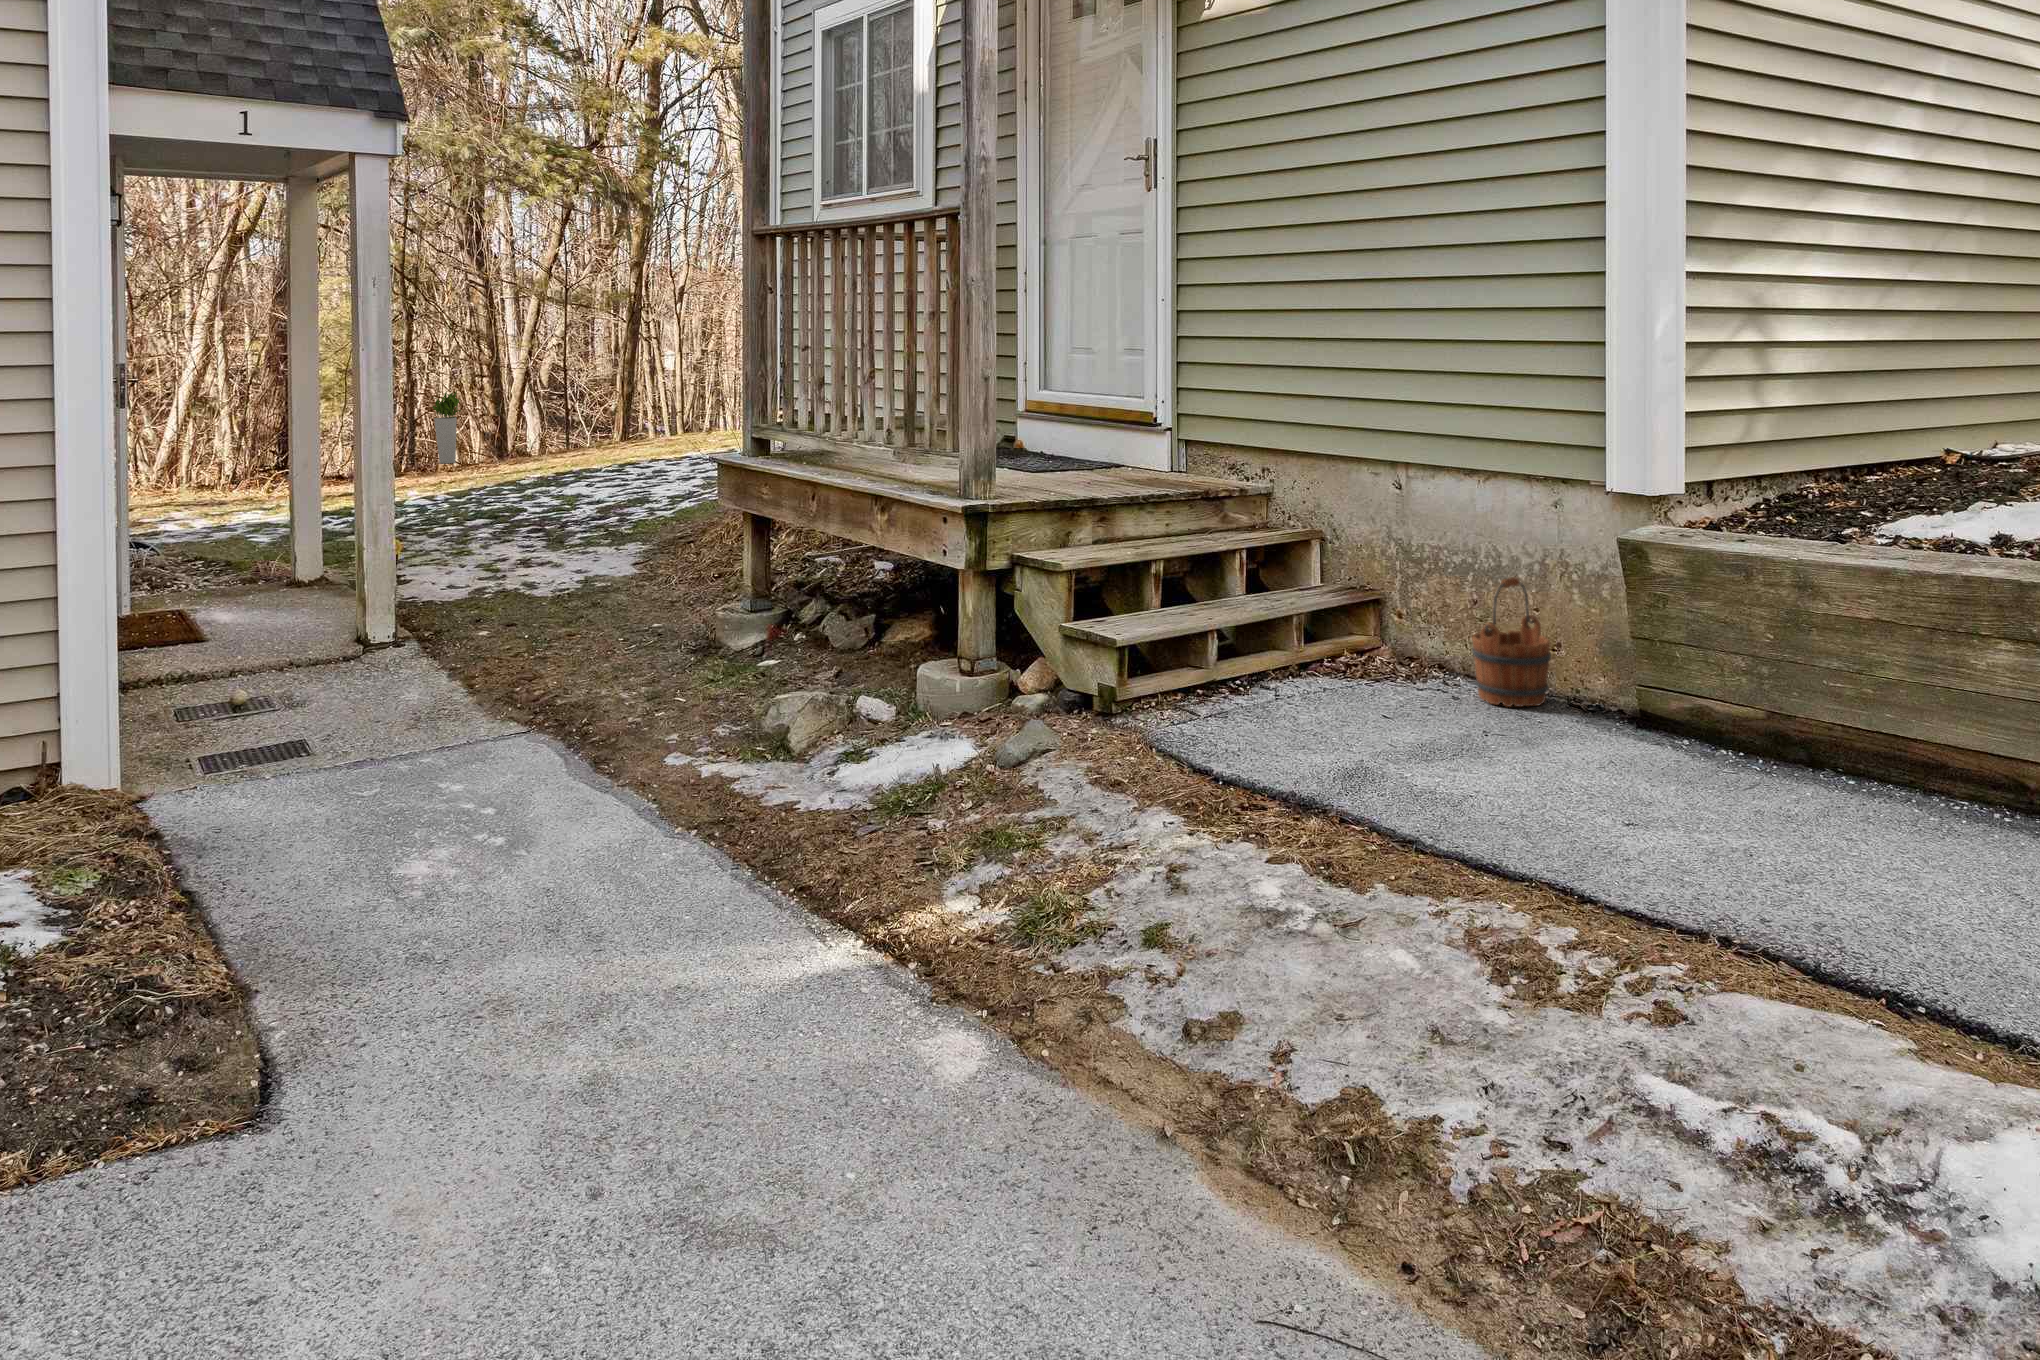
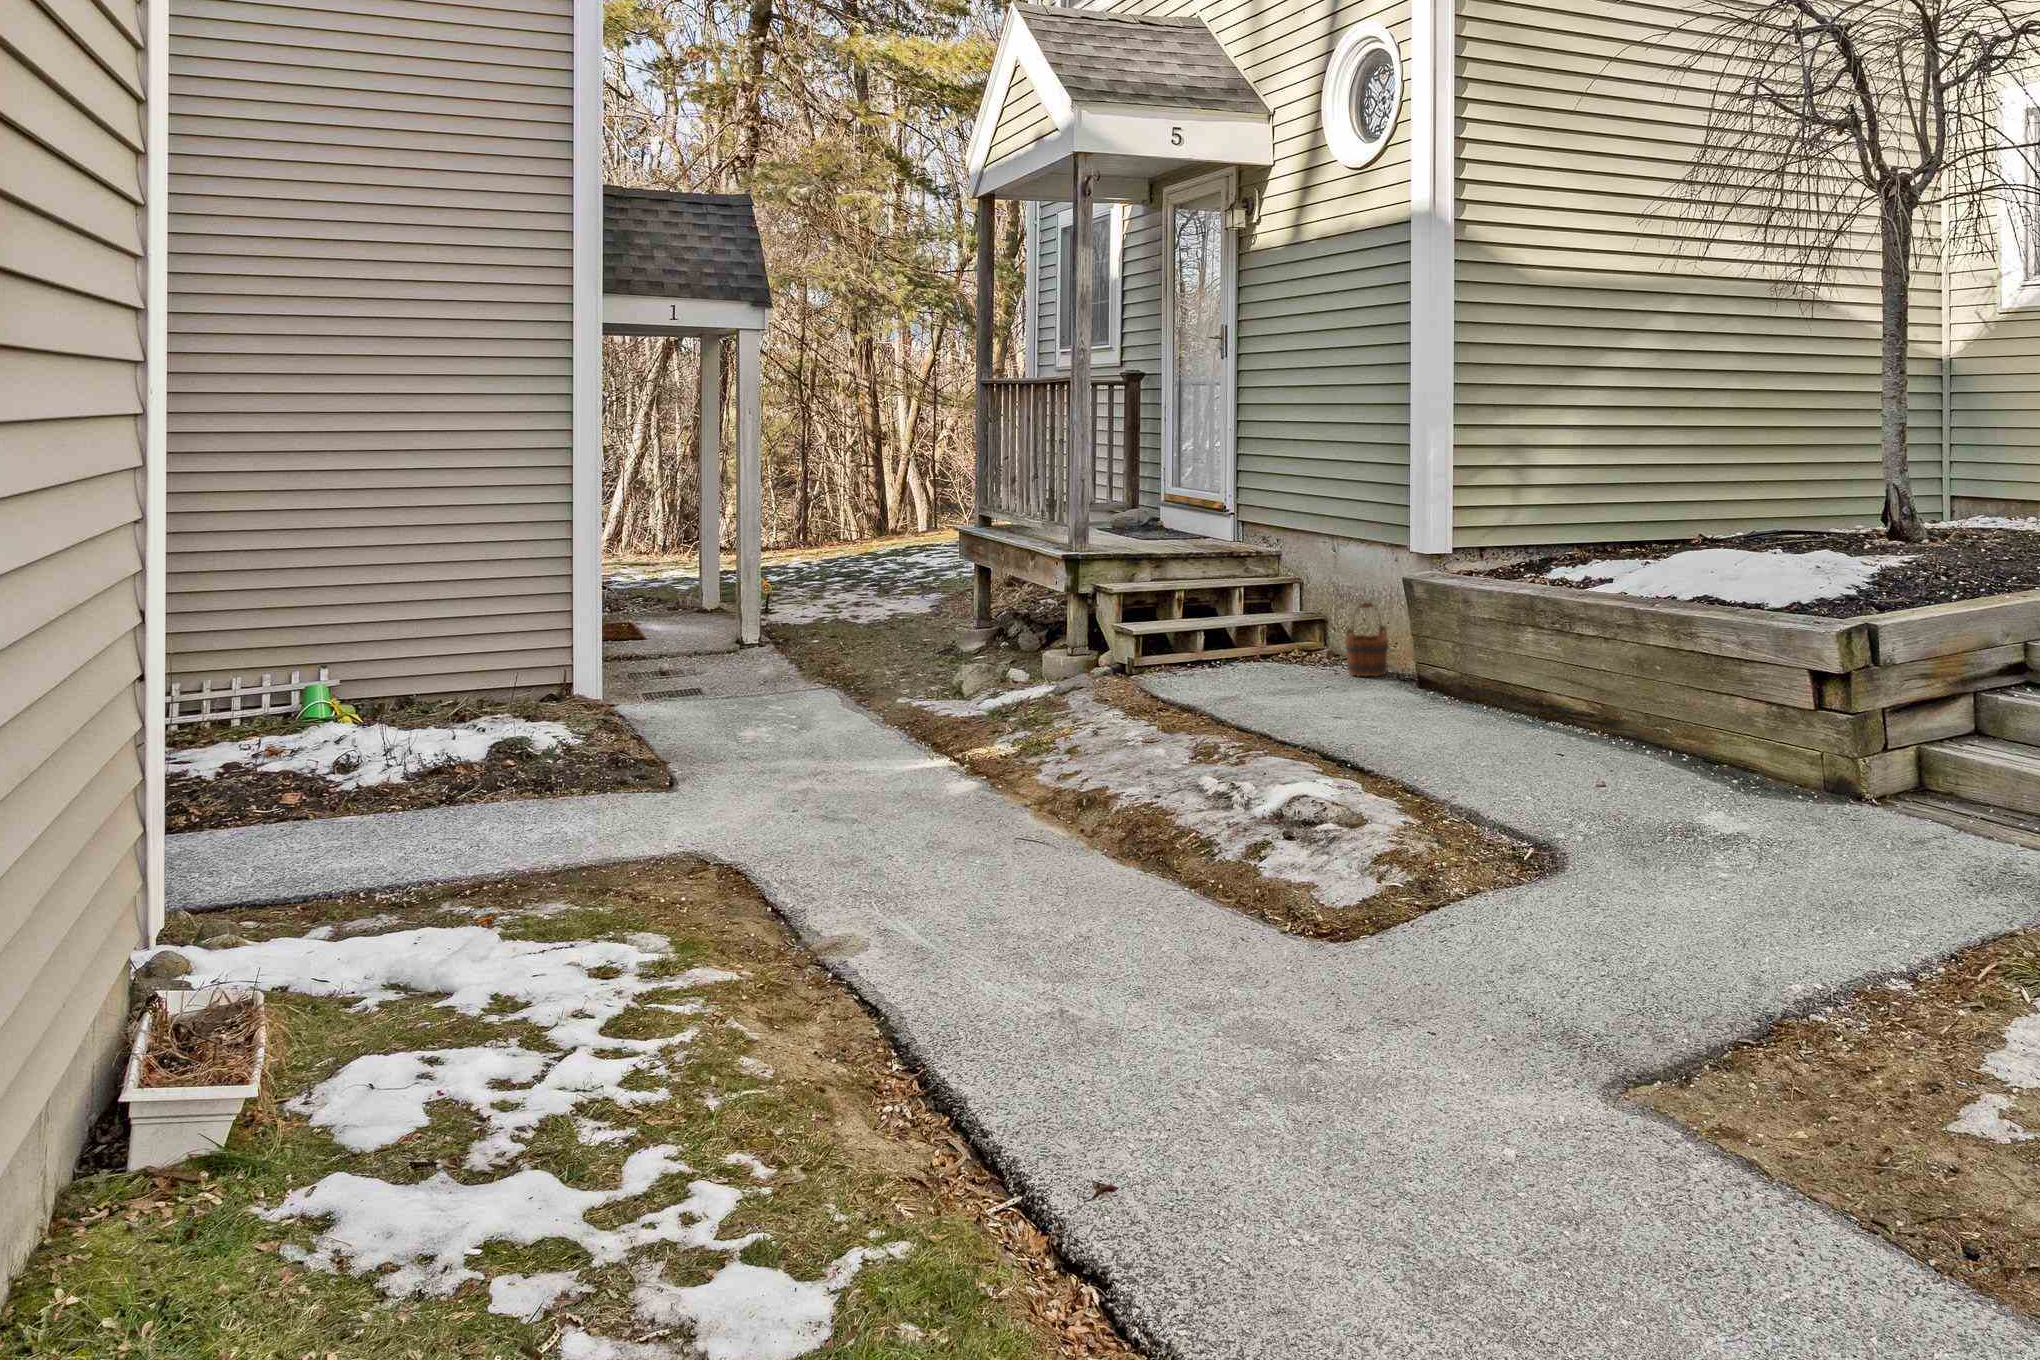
planter: present [433,391,461,463] -> none [813,485,838,542]

